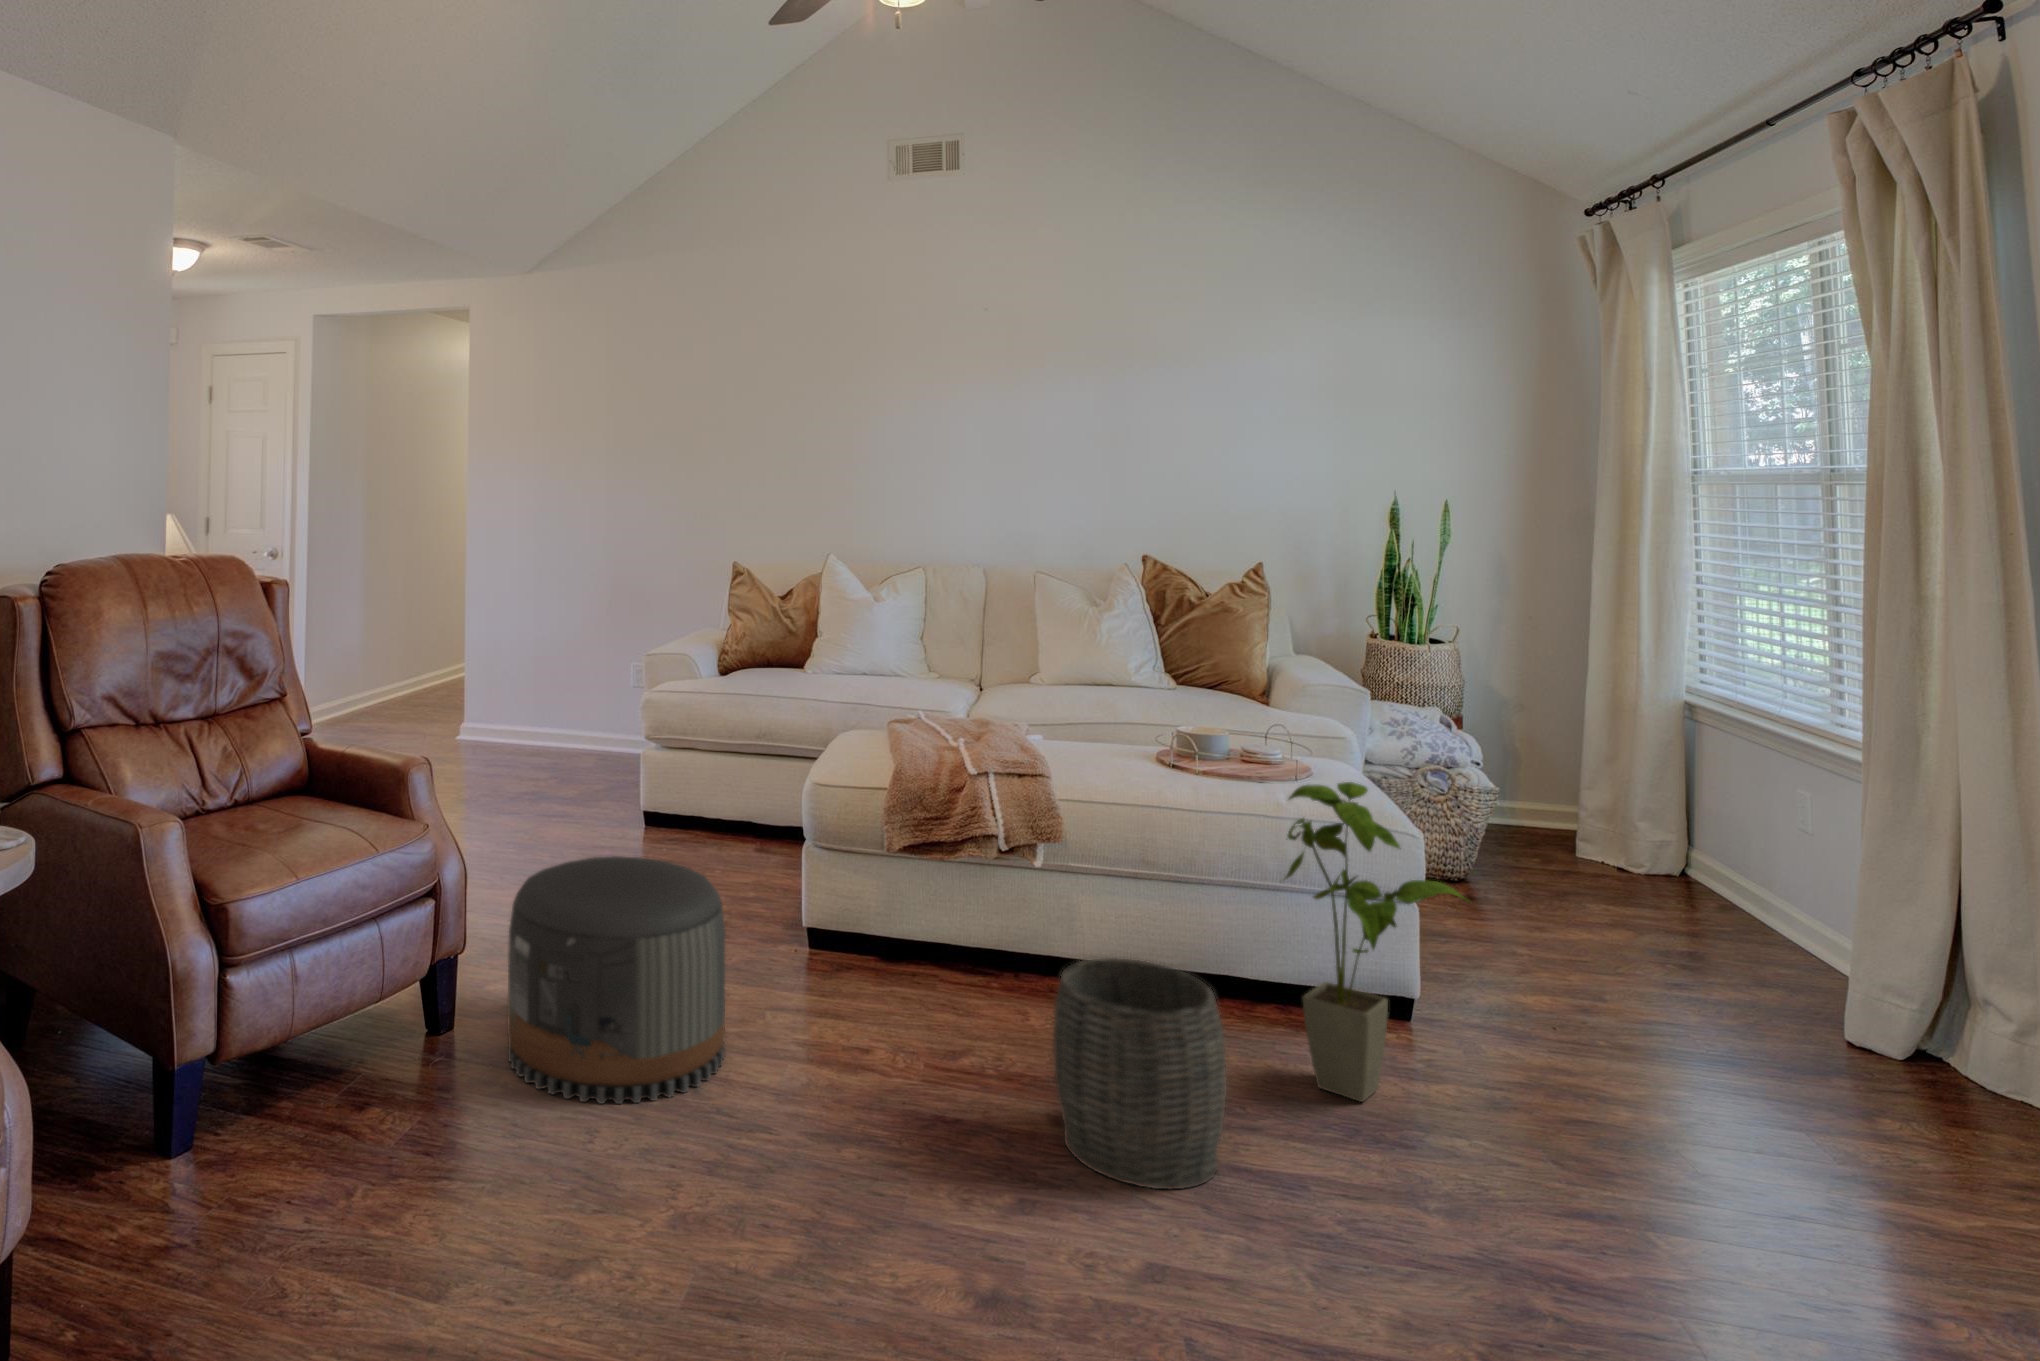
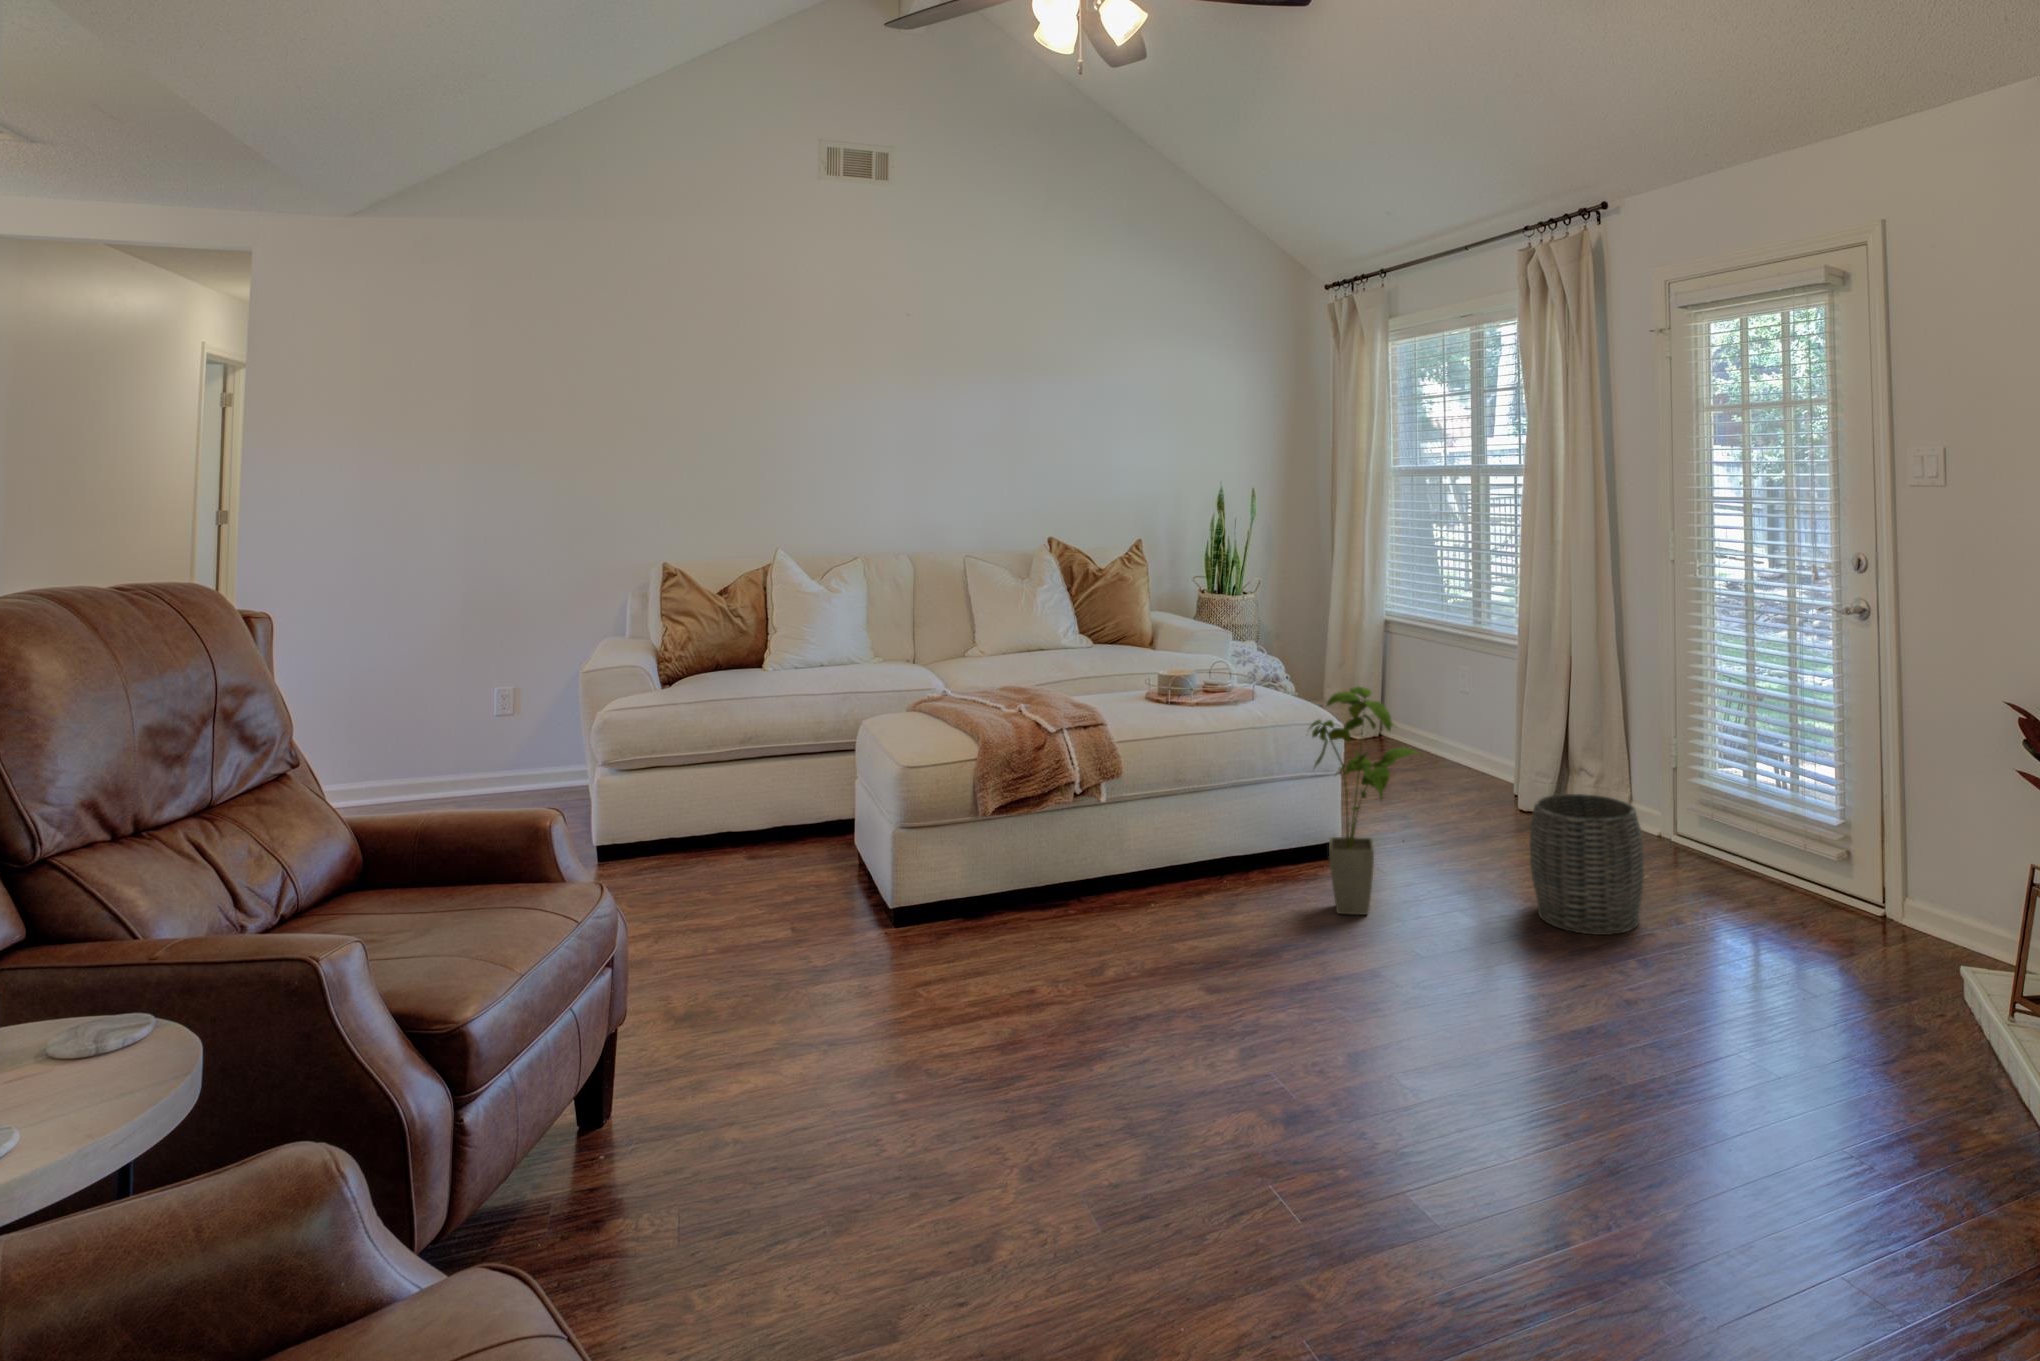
pouf: present [507,856,725,1104] -> none [696,865,932,1128]
woven basket: present [1053,958,1227,1189] -> present [1530,794,1644,935]

